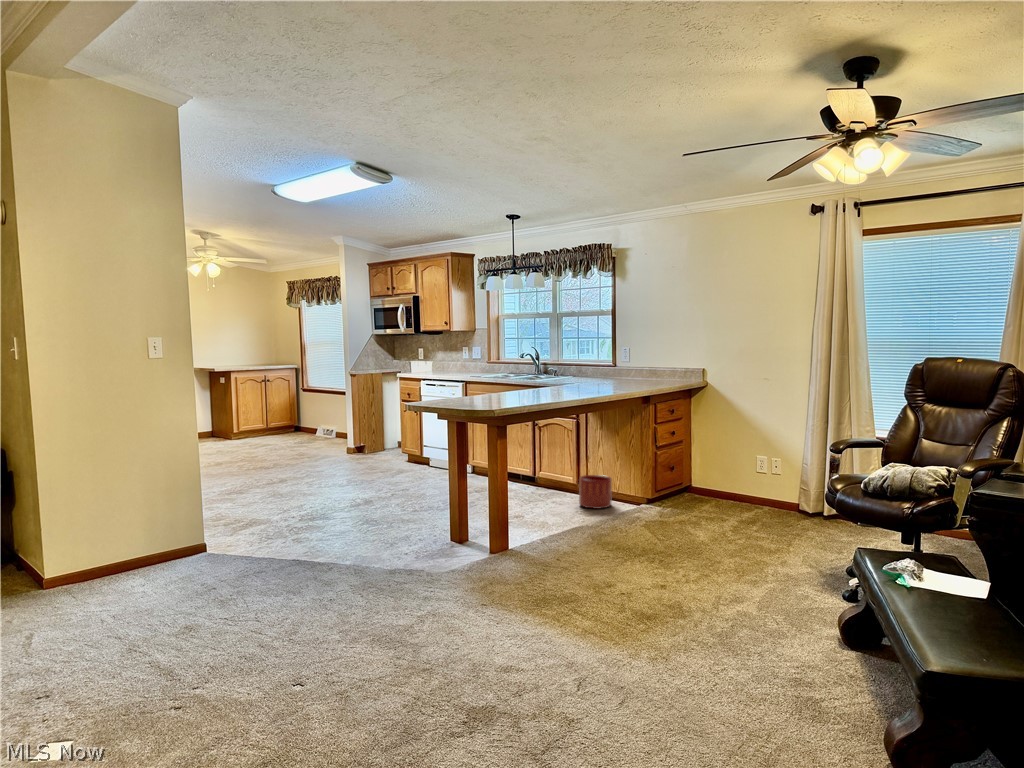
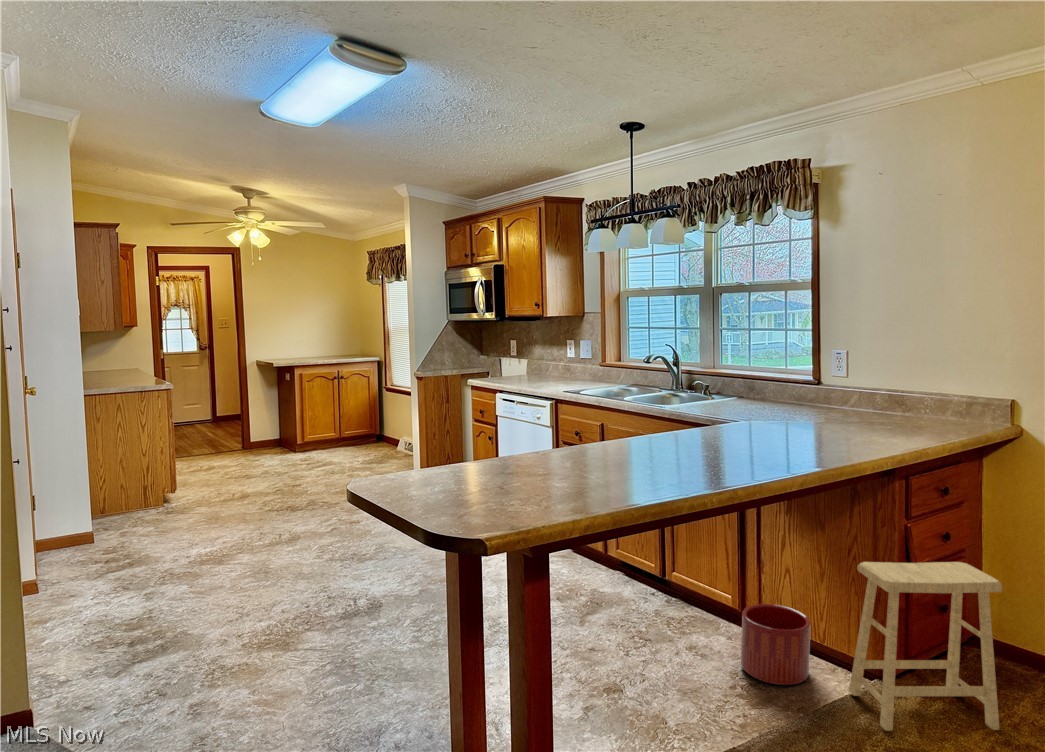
footstool: none [629,442,690,515] -> present [849,562,1002,731]

